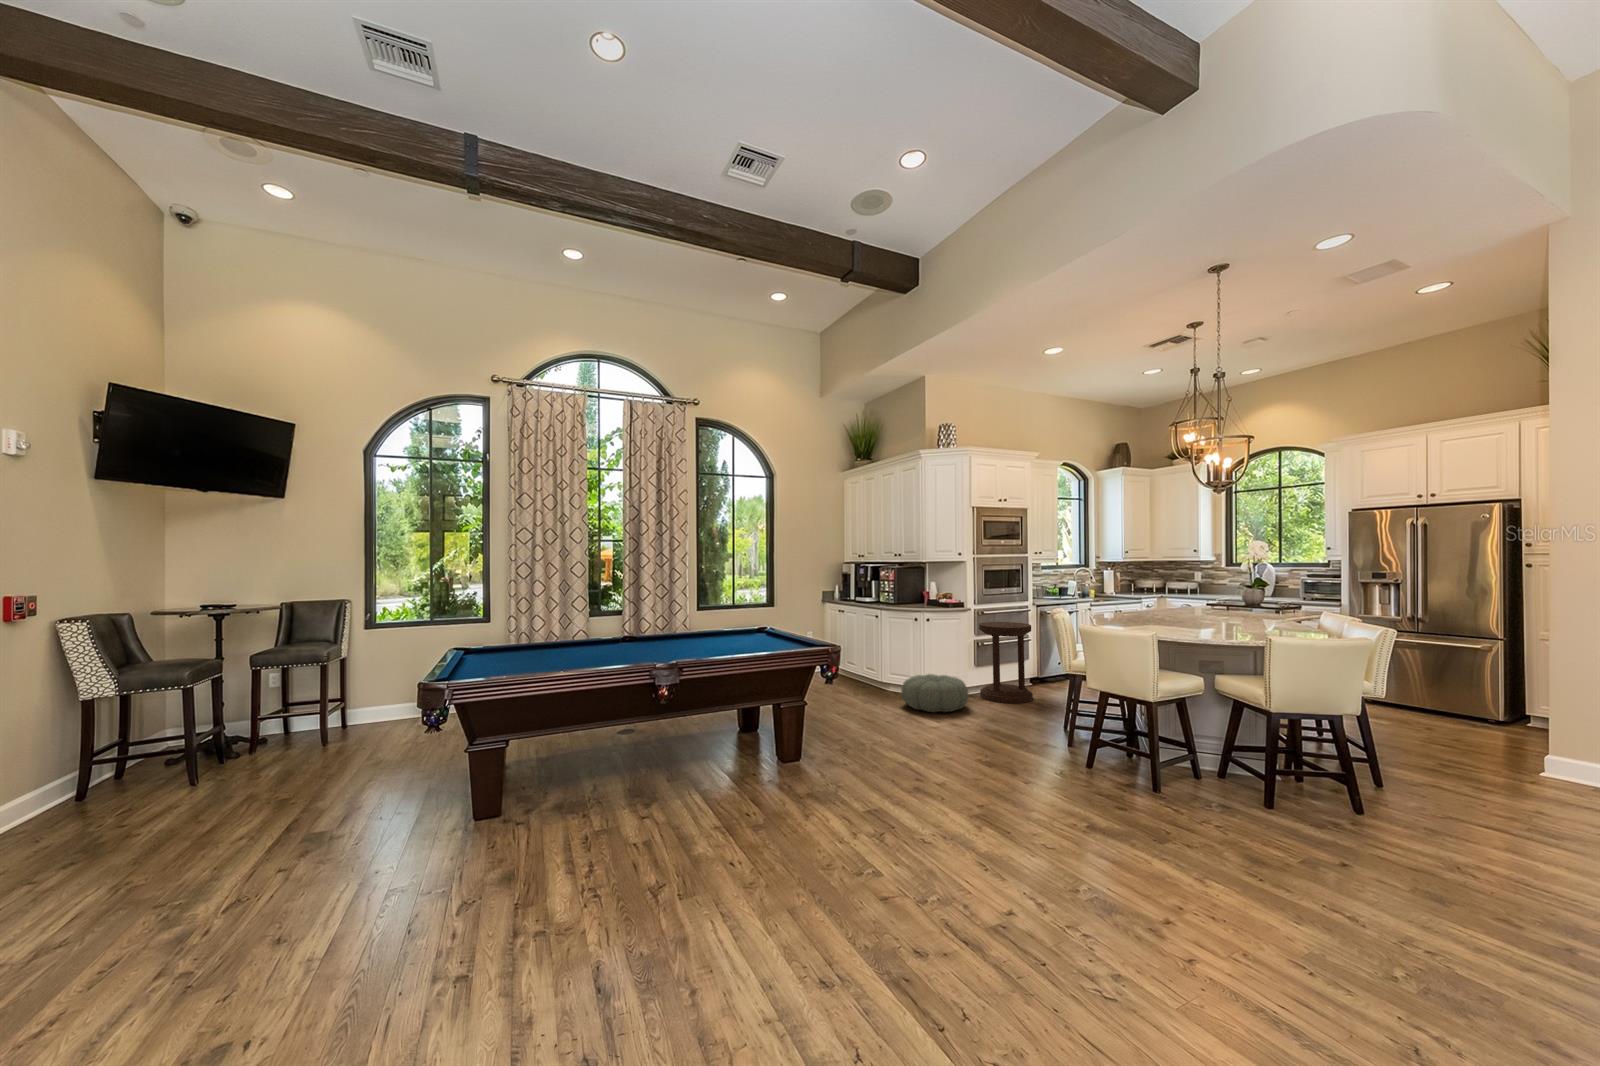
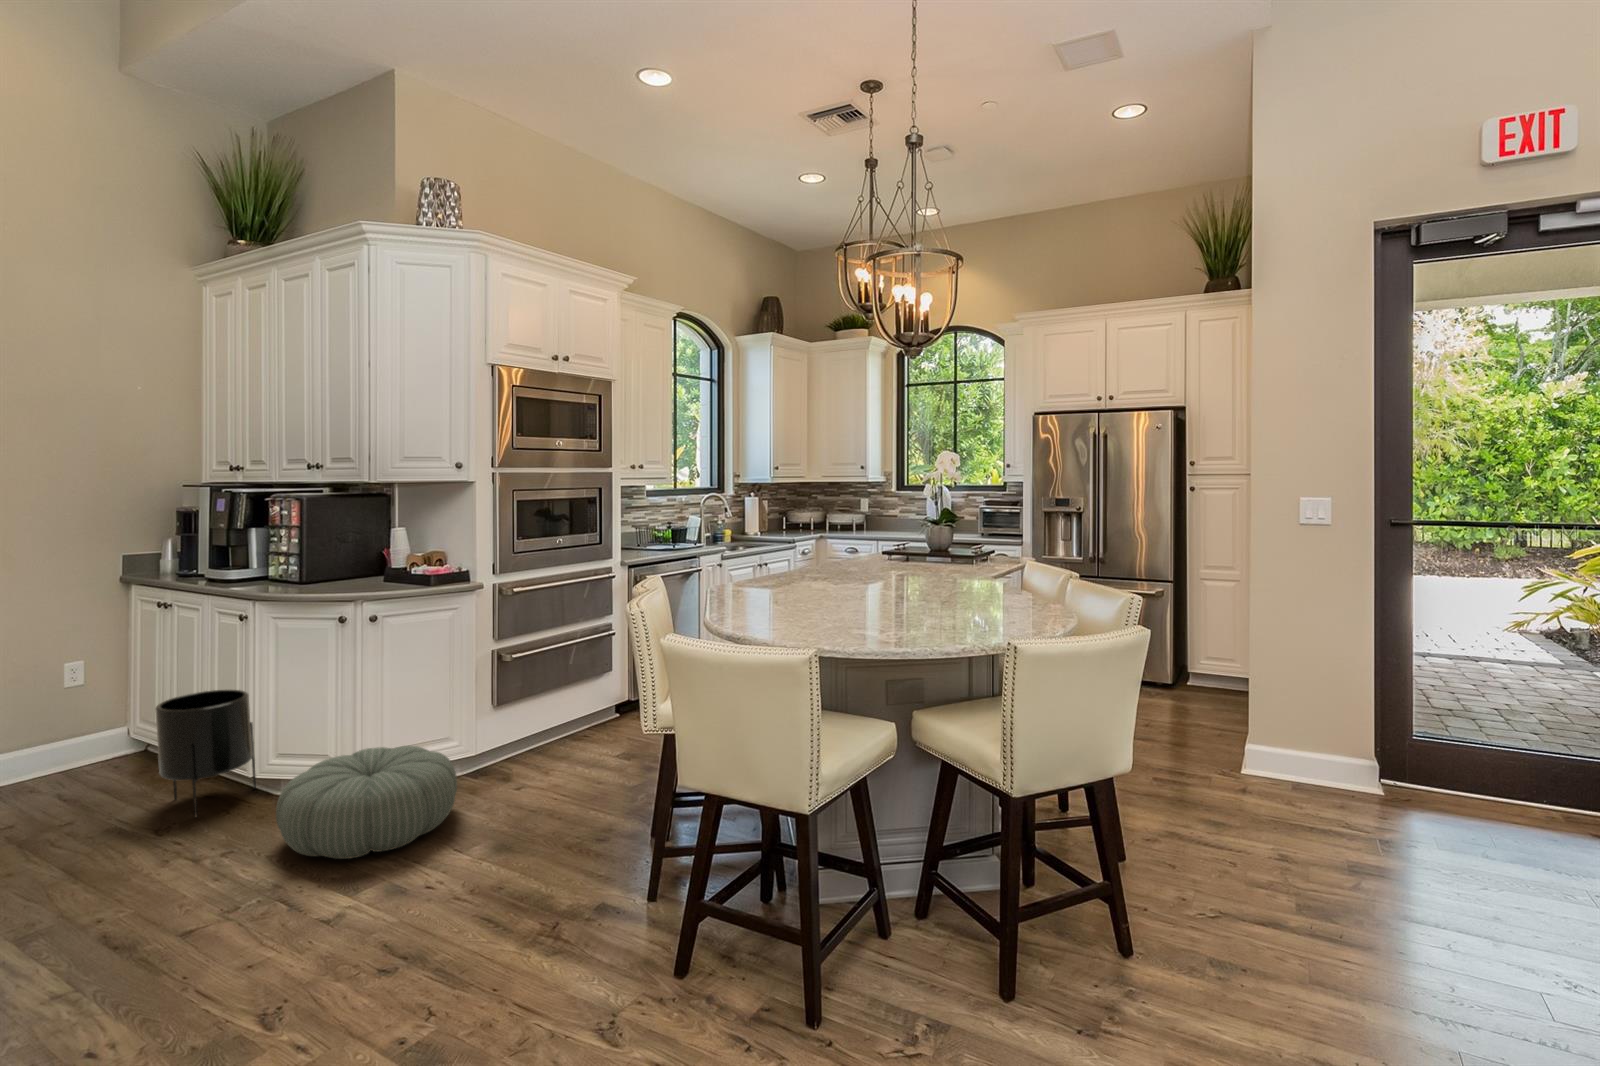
side table: present [979,622,1033,703] -> none [498,606,609,782]
planter: none [849,647,879,695] -> present [156,690,256,818]

